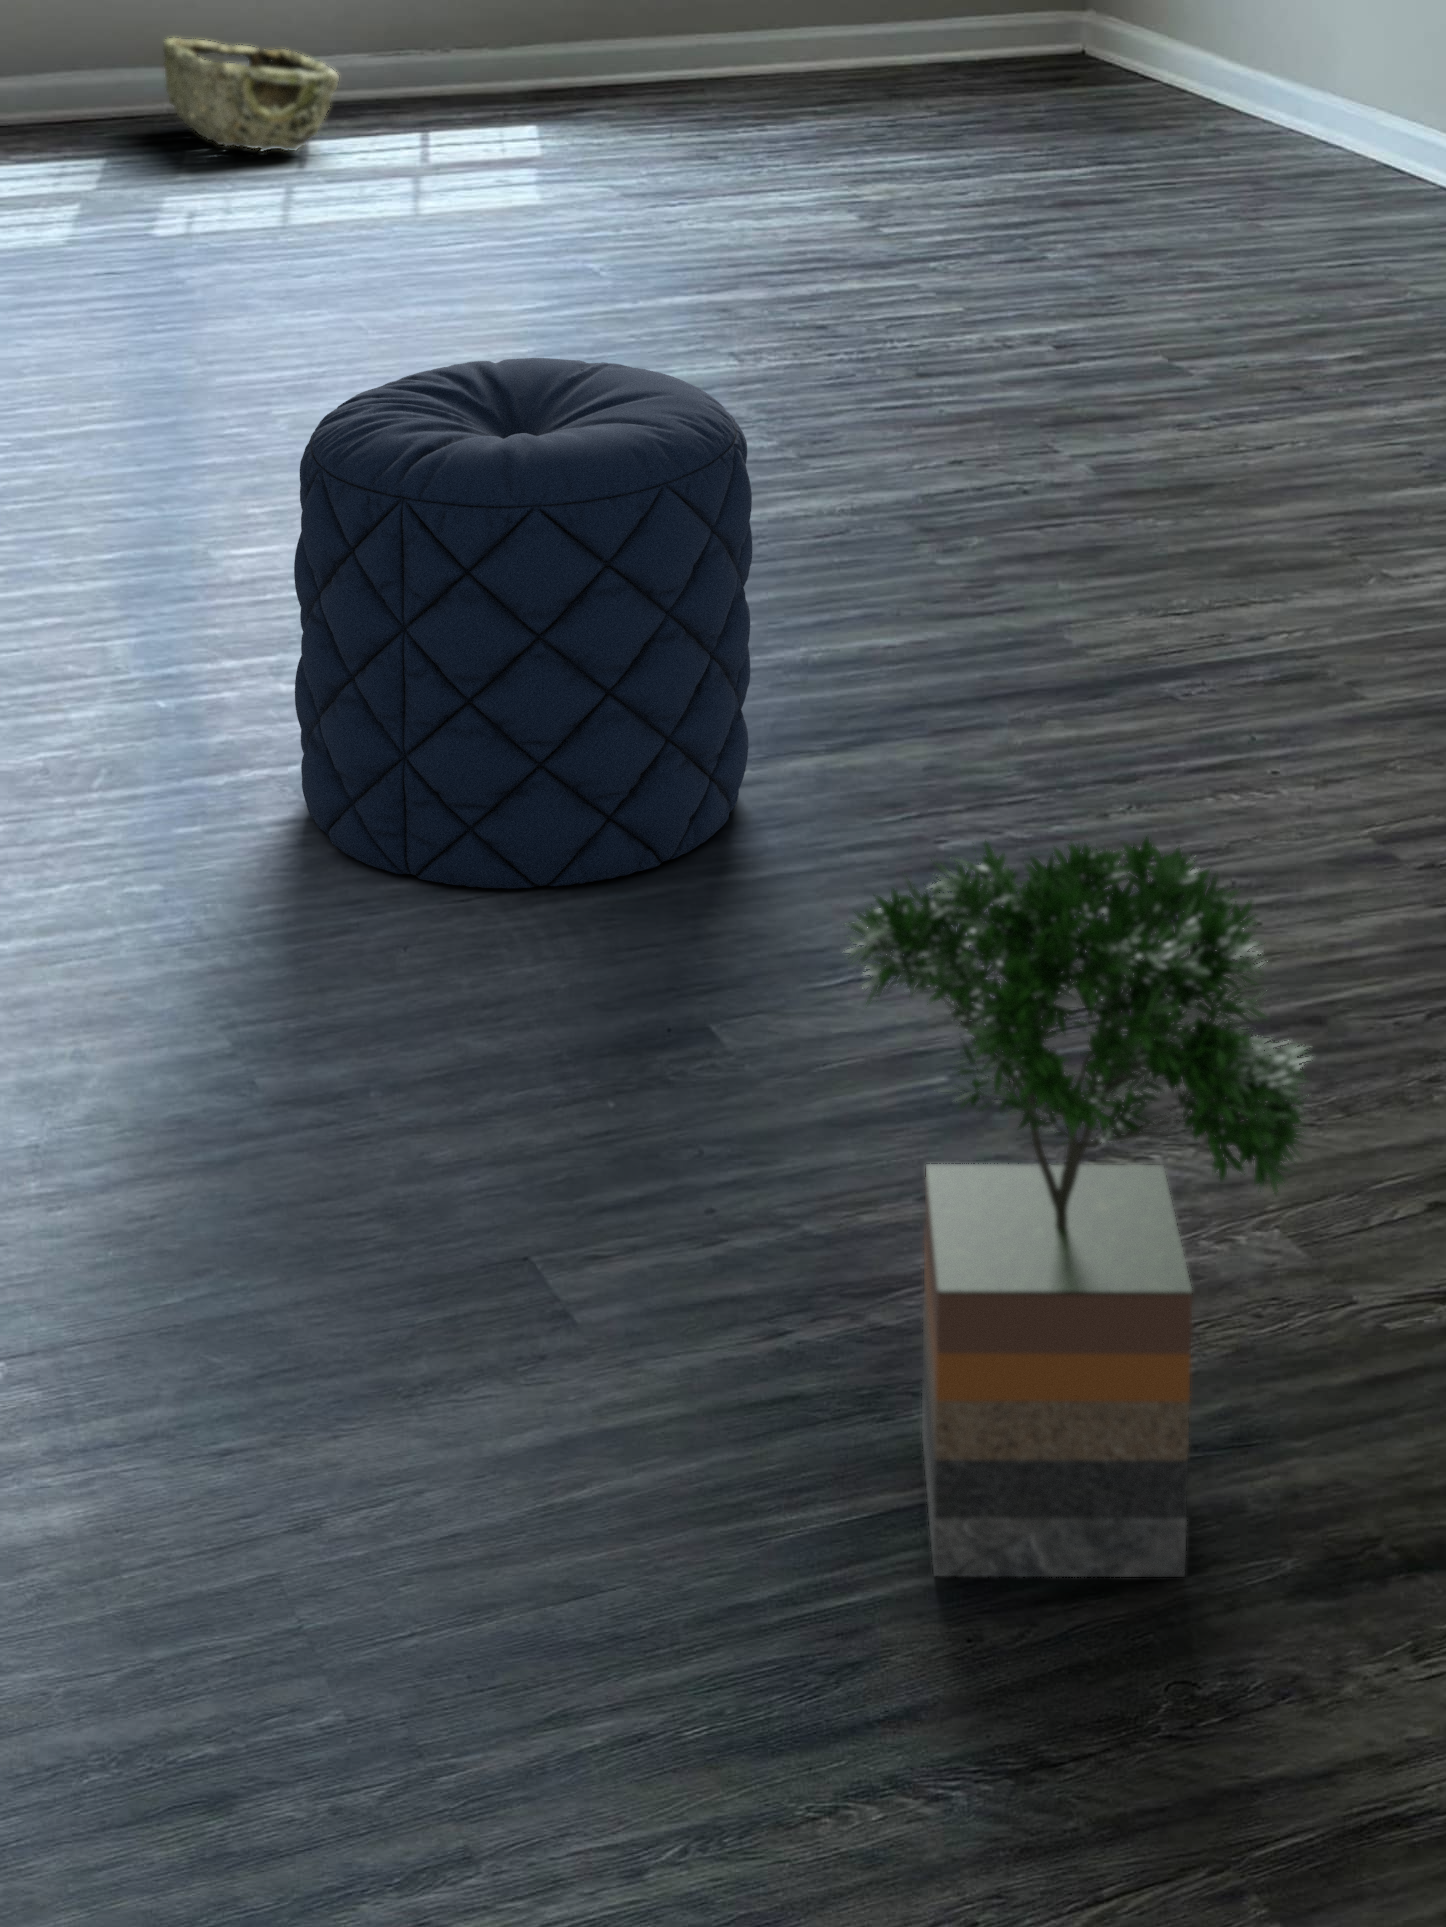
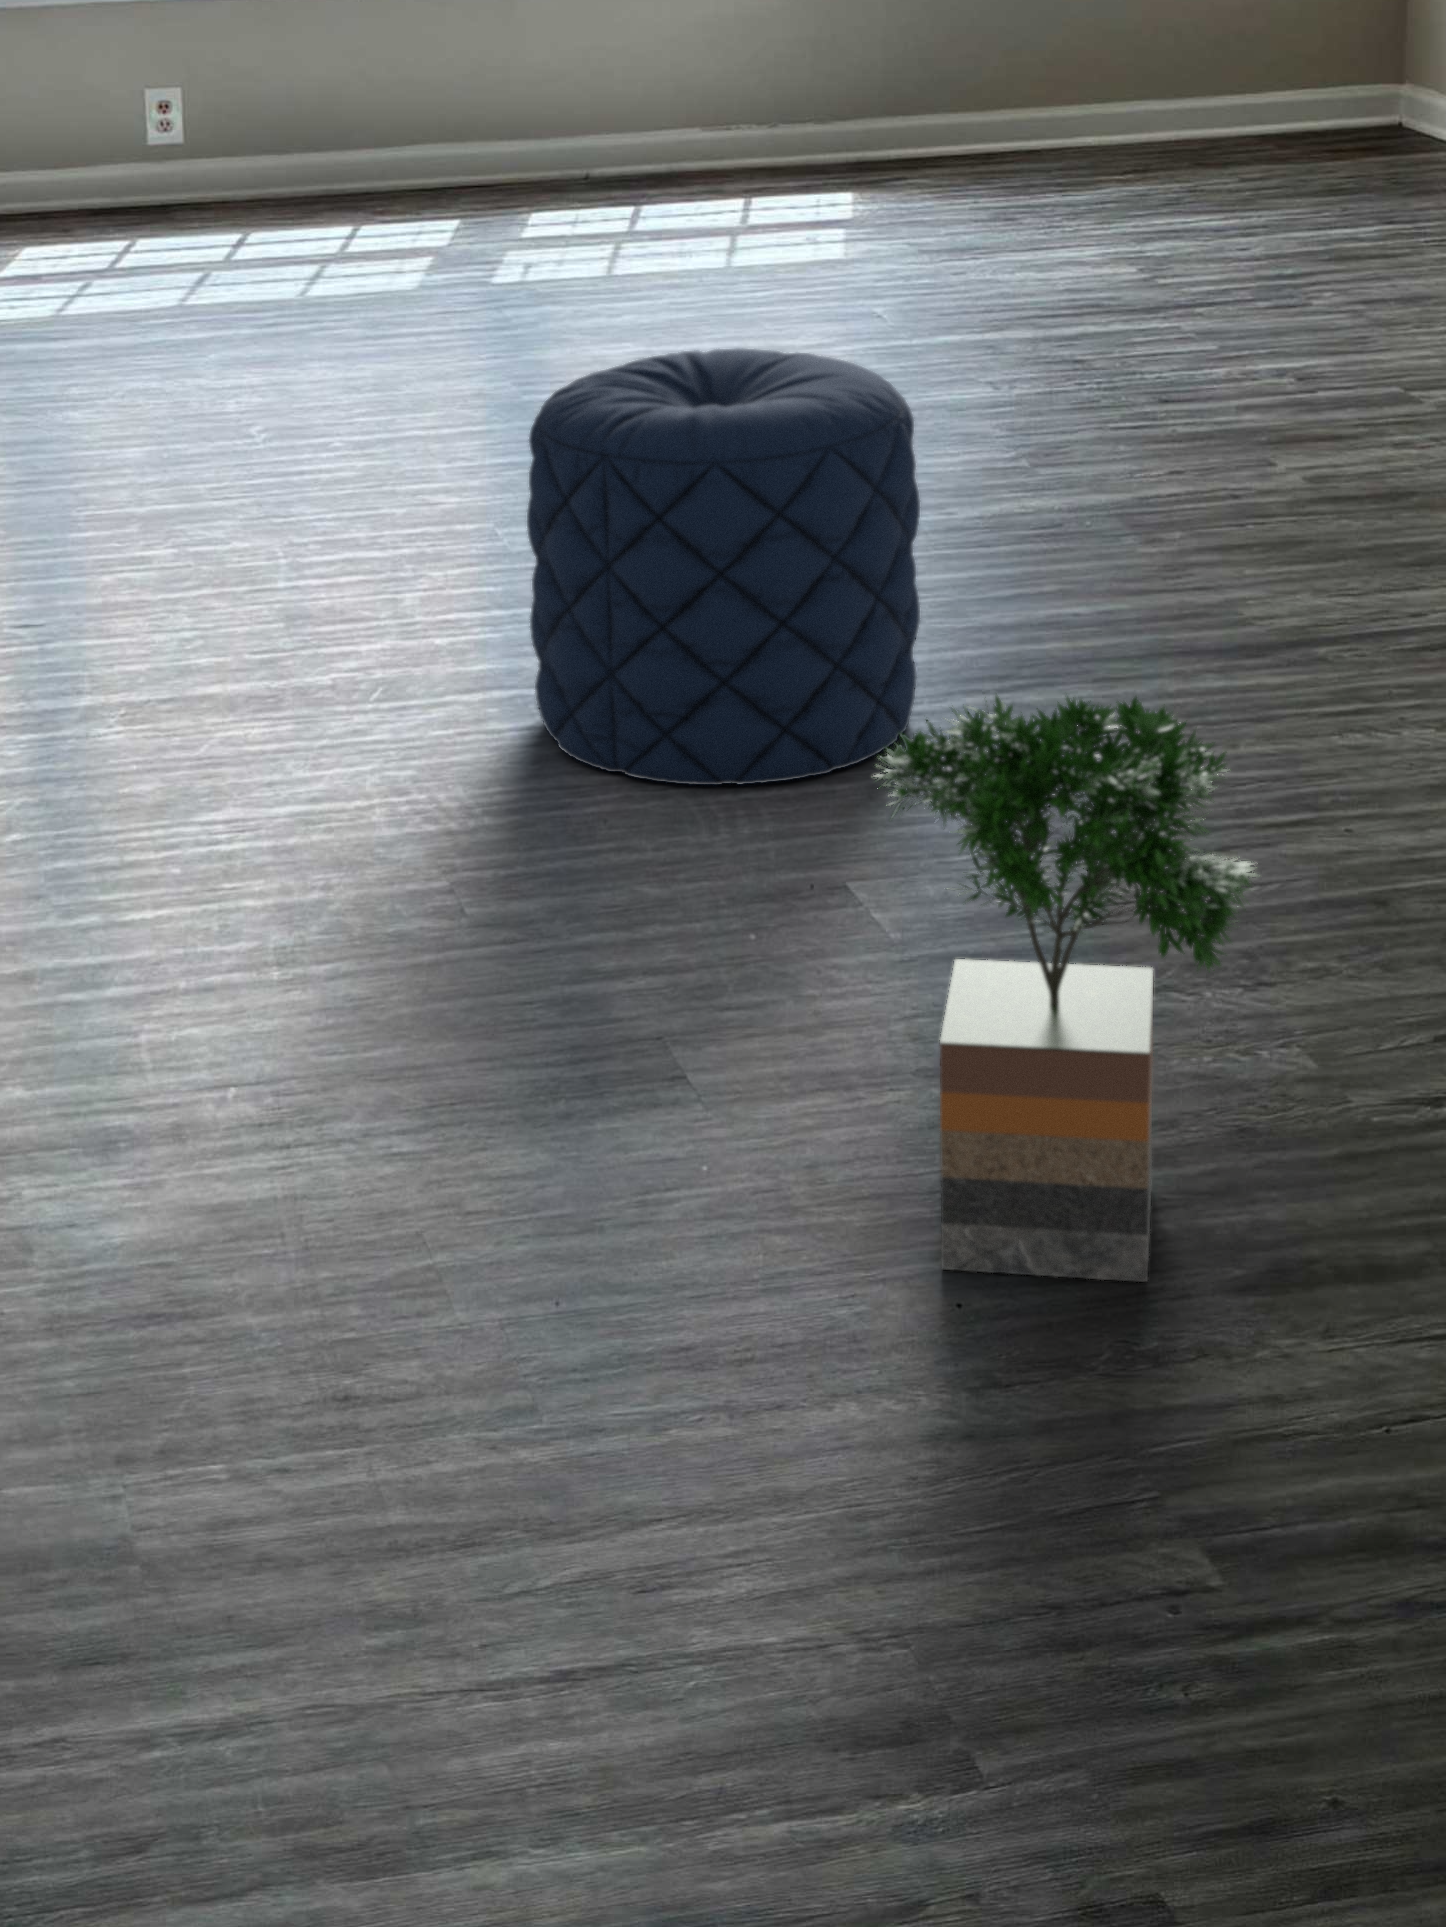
woven basket: present [164,38,339,152] -> none [512,109,666,212]

